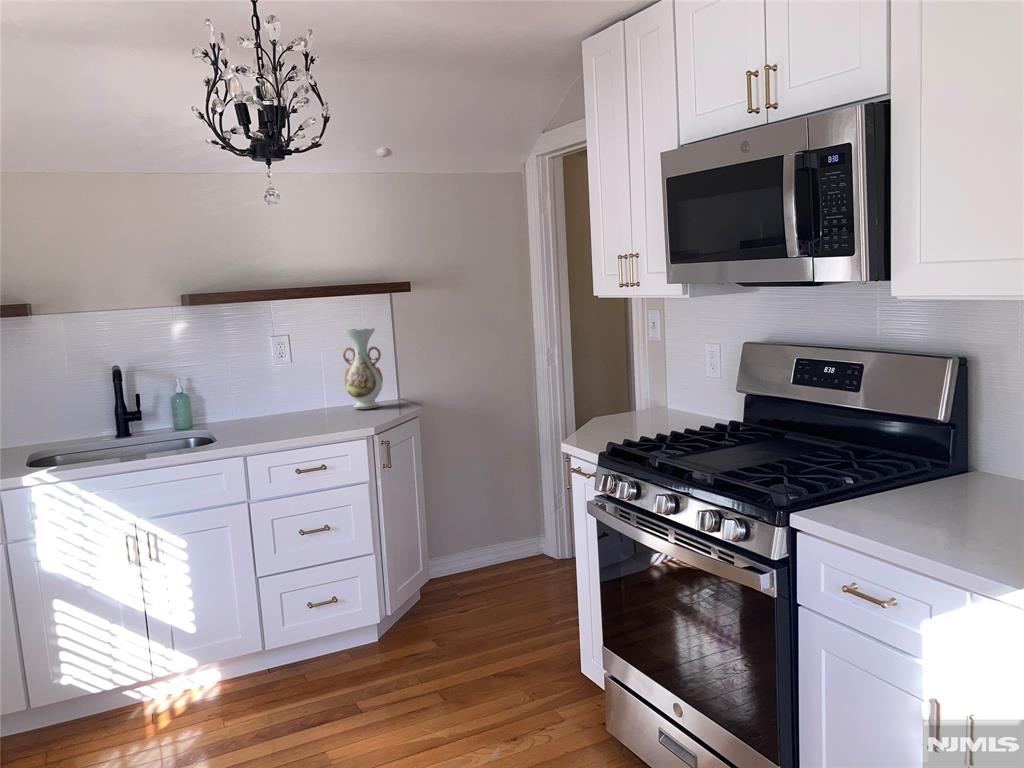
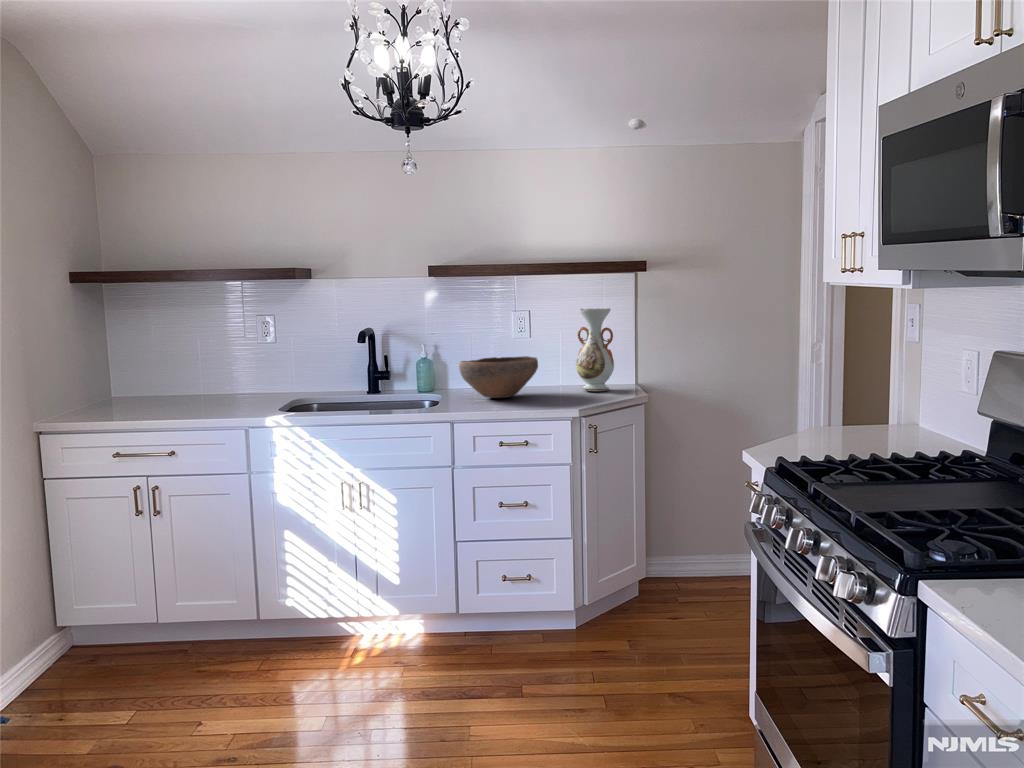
bowl: none [229,381,314,426] -> present [459,356,538,398]

